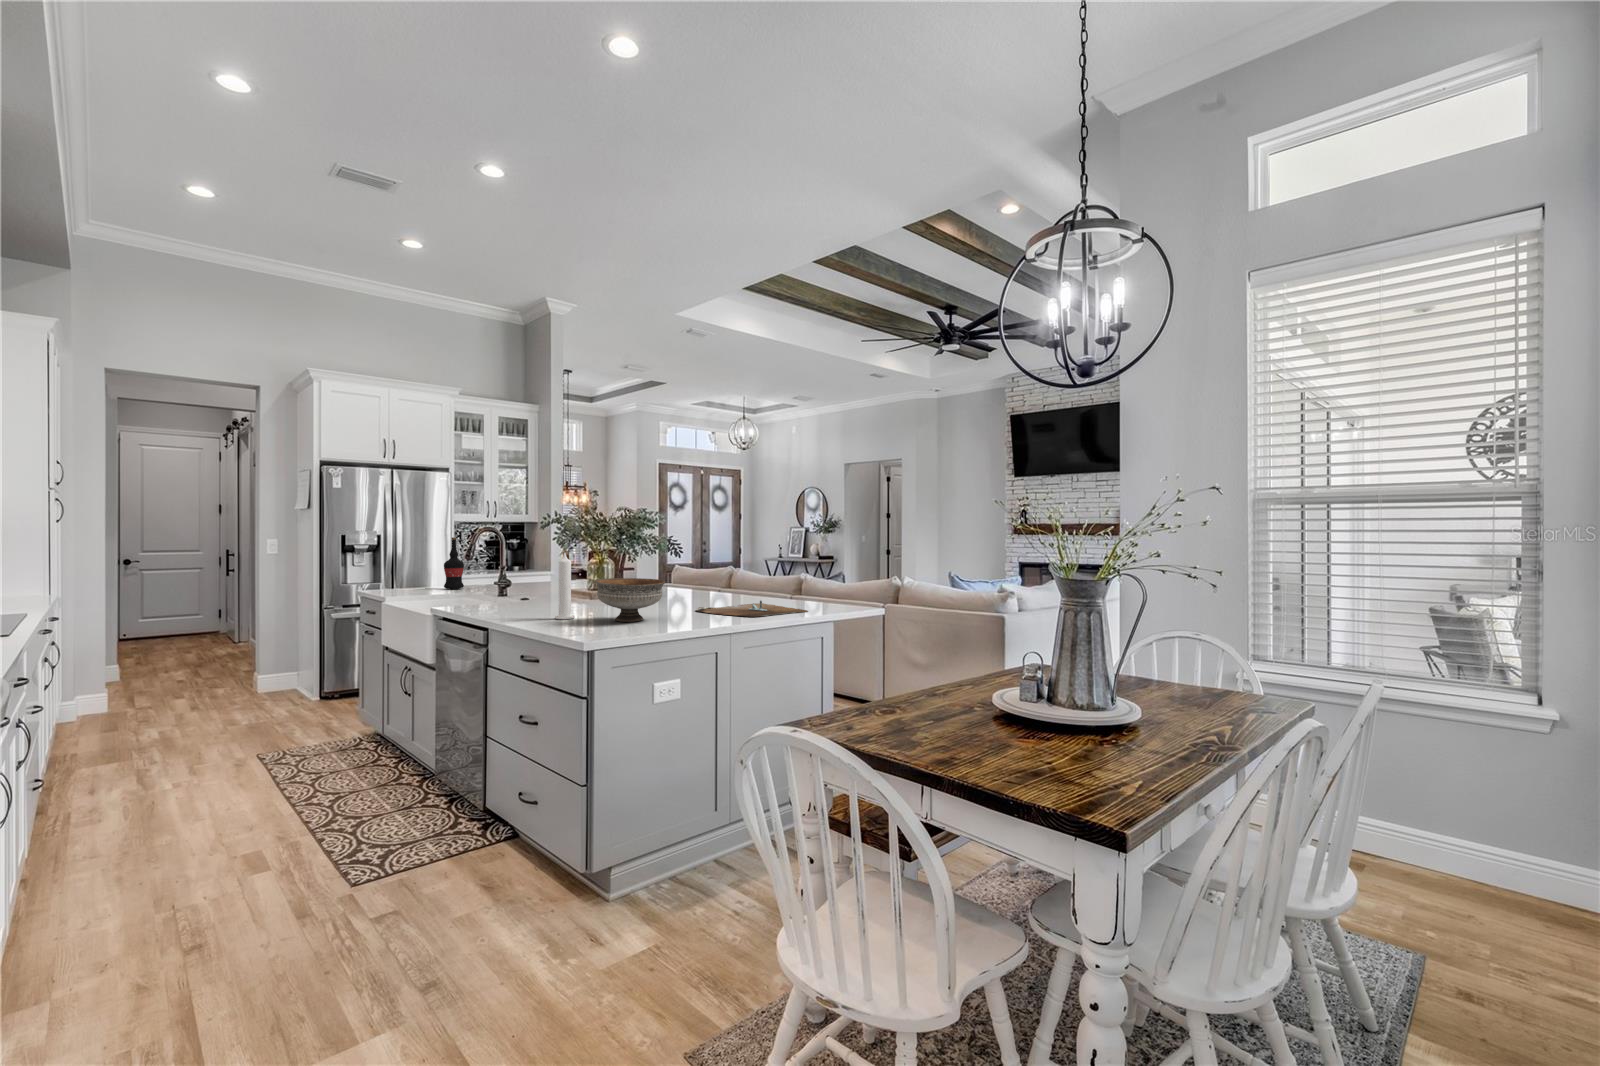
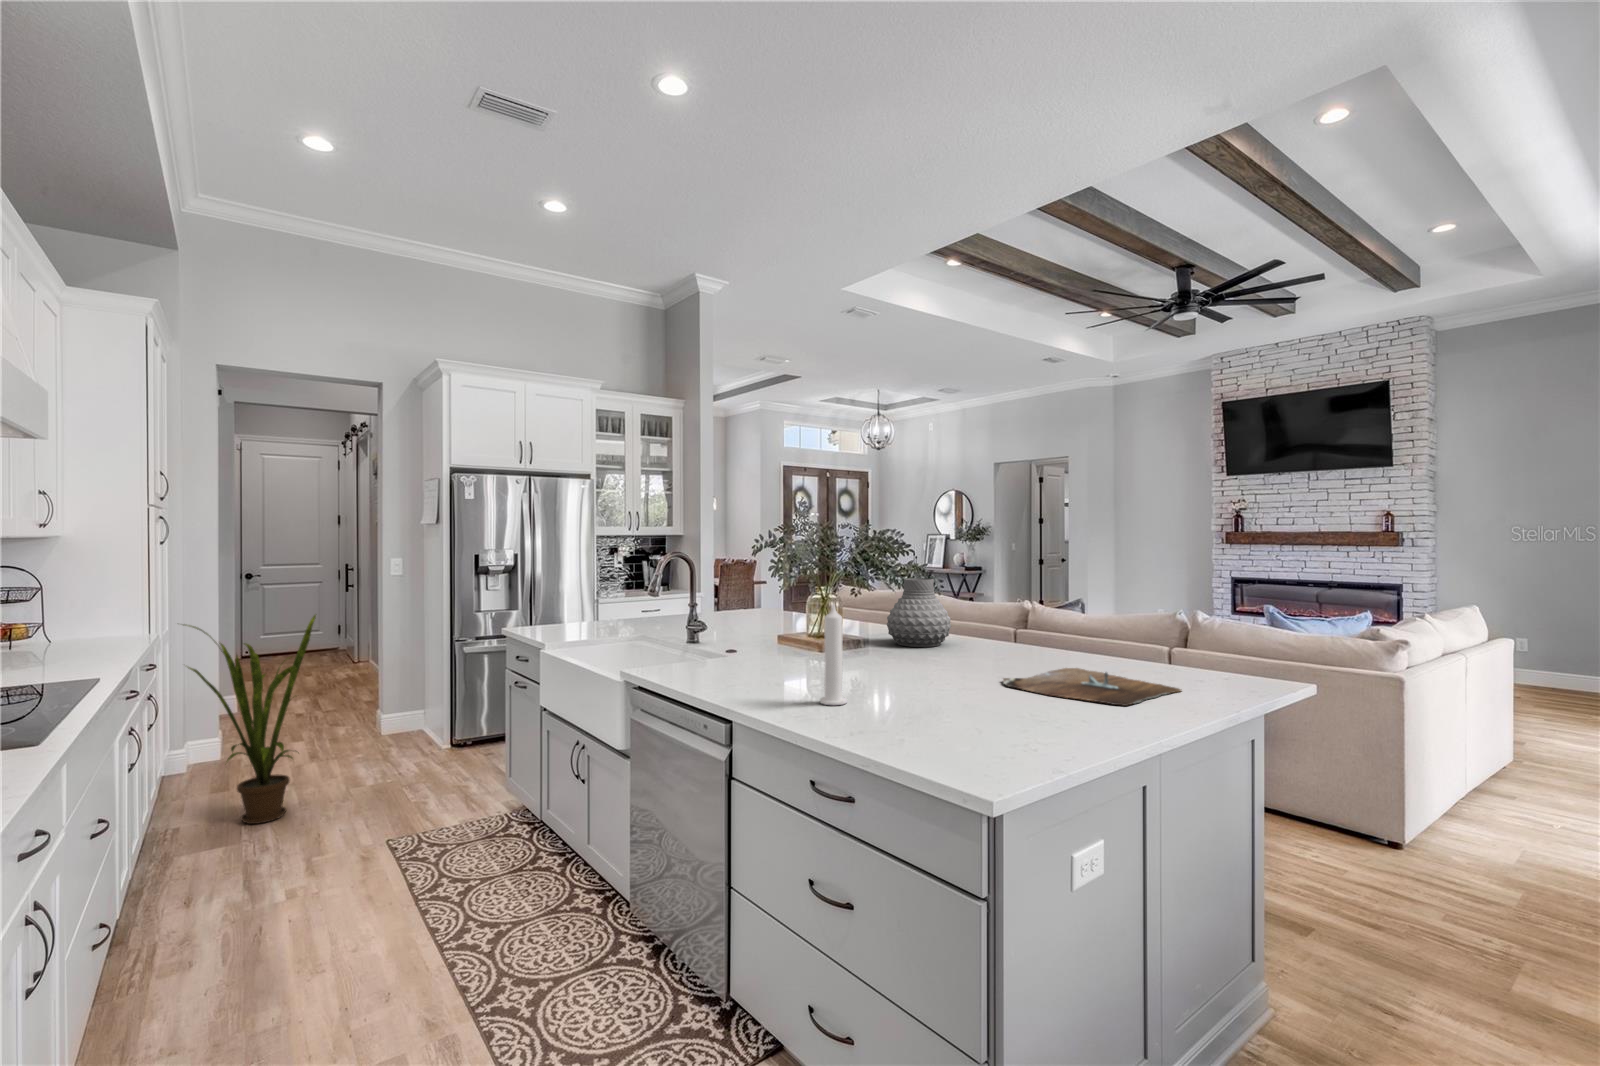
wine bottle: present [444,537,464,589] -> none [602,562,626,626]
vase: none [655,547,703,596] -> present [887,578,951,647]
bowl: present [595,578,665,622] -> none [889,642,998,716]
house plant: none [68,580,196,751] -> present [185,615,316,824]

